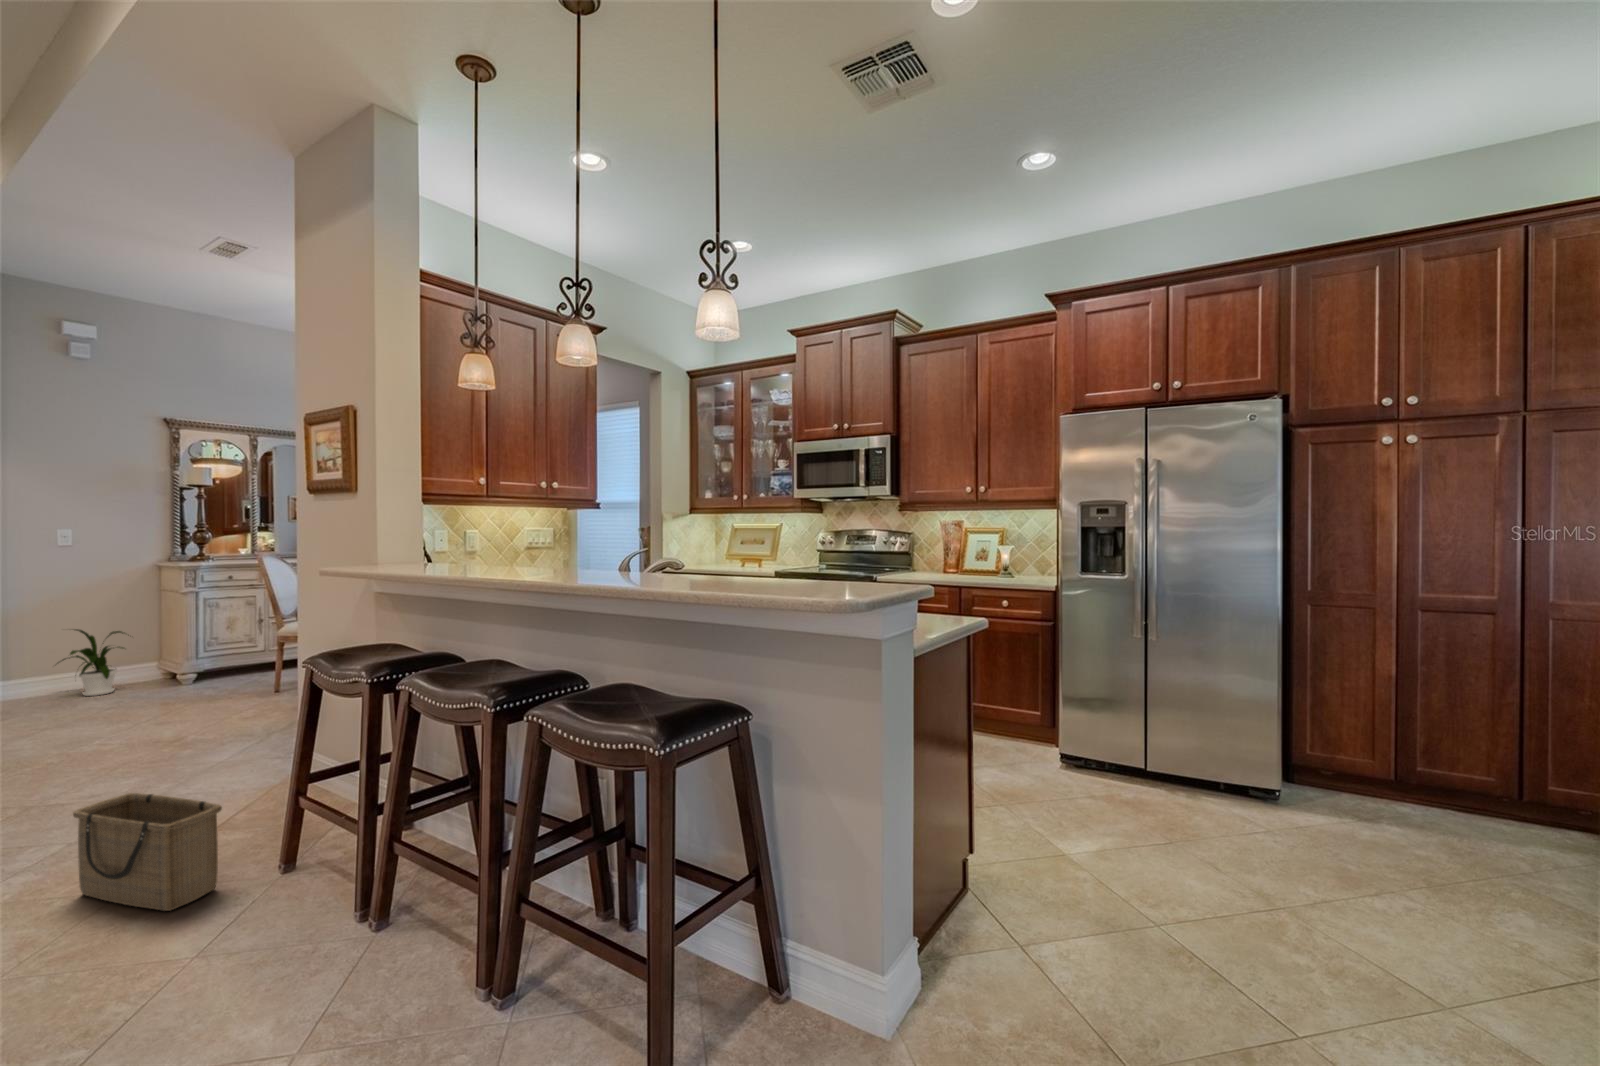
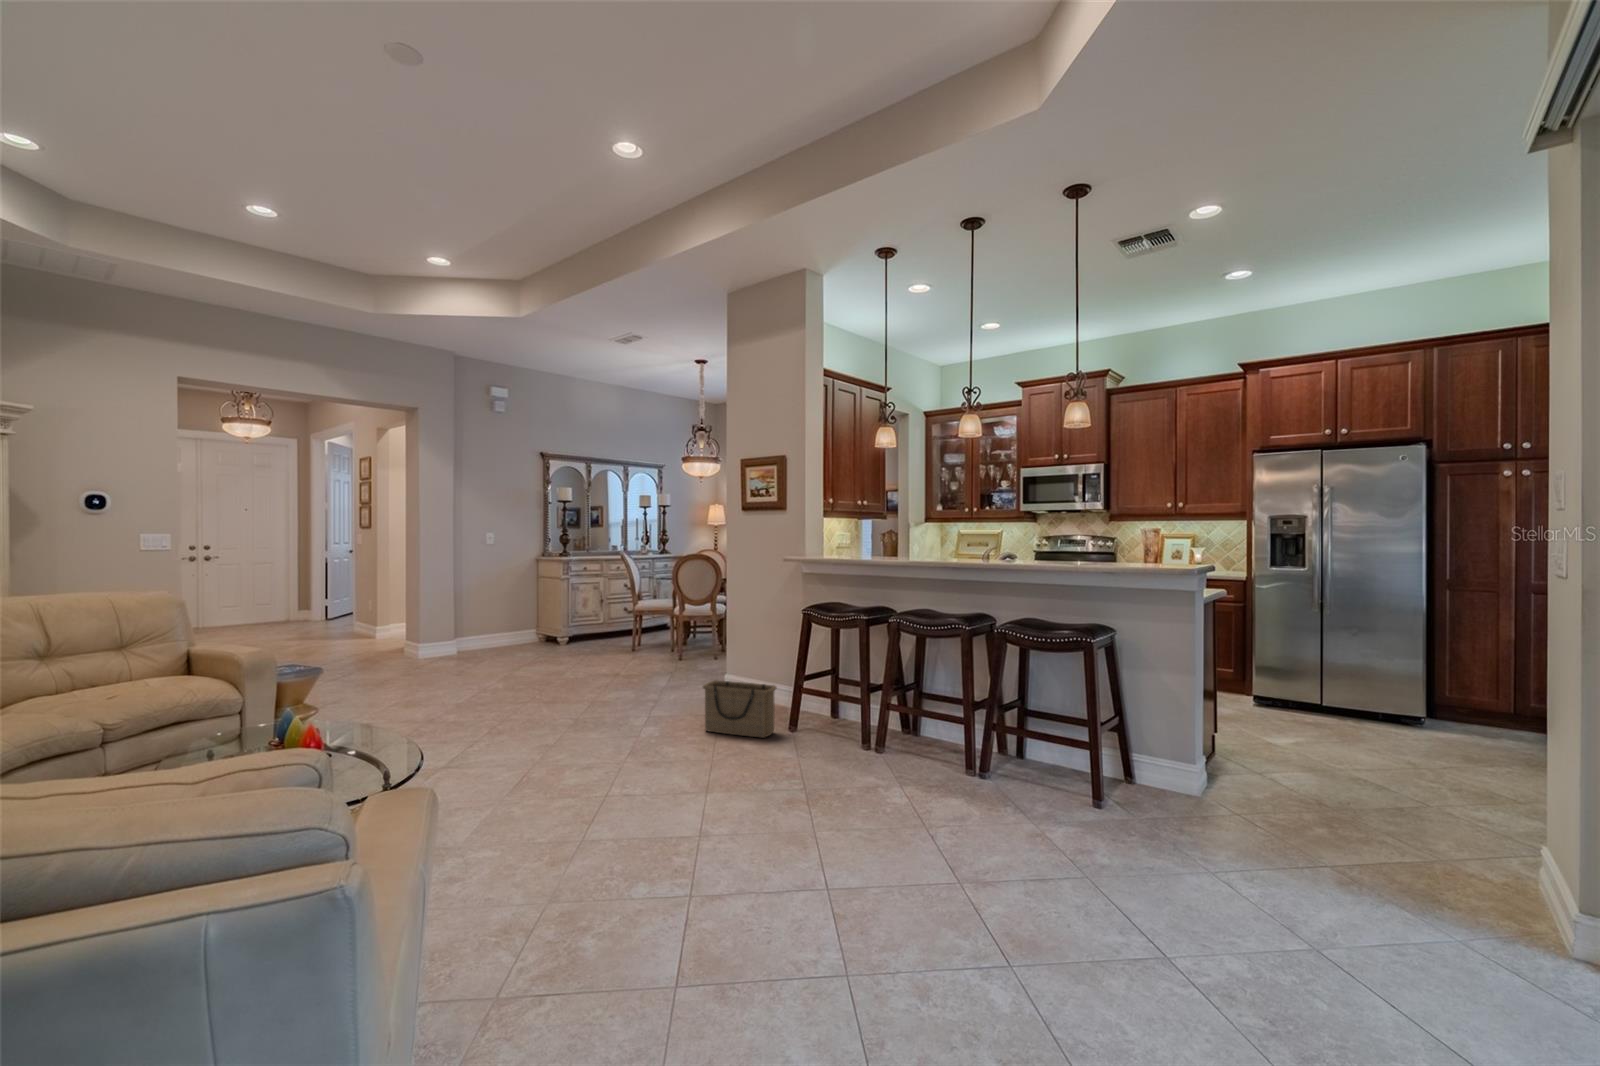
house plant: present [62,629,129,696] -> none [484,603,530,651]

